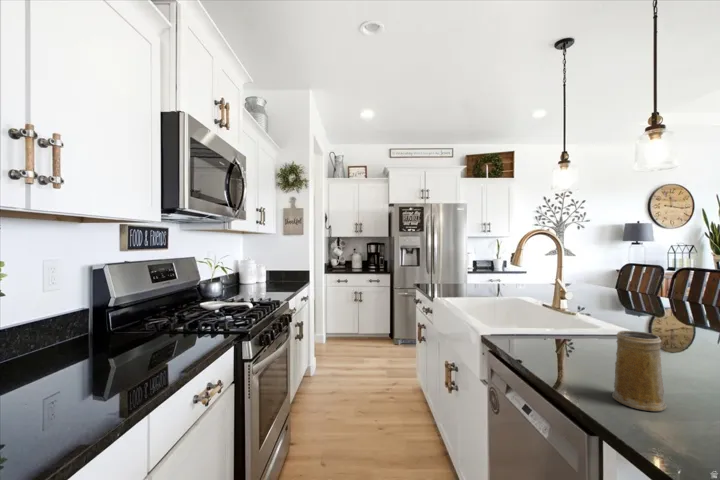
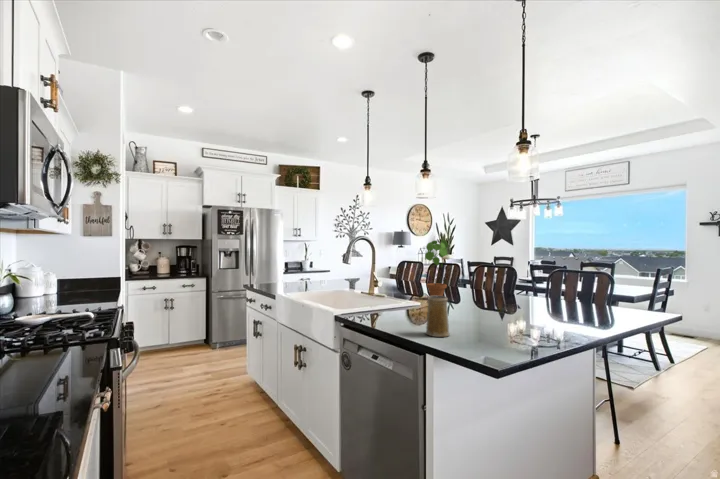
potted plant: none [647,232,694,327] -> present [425,240,448,296]

